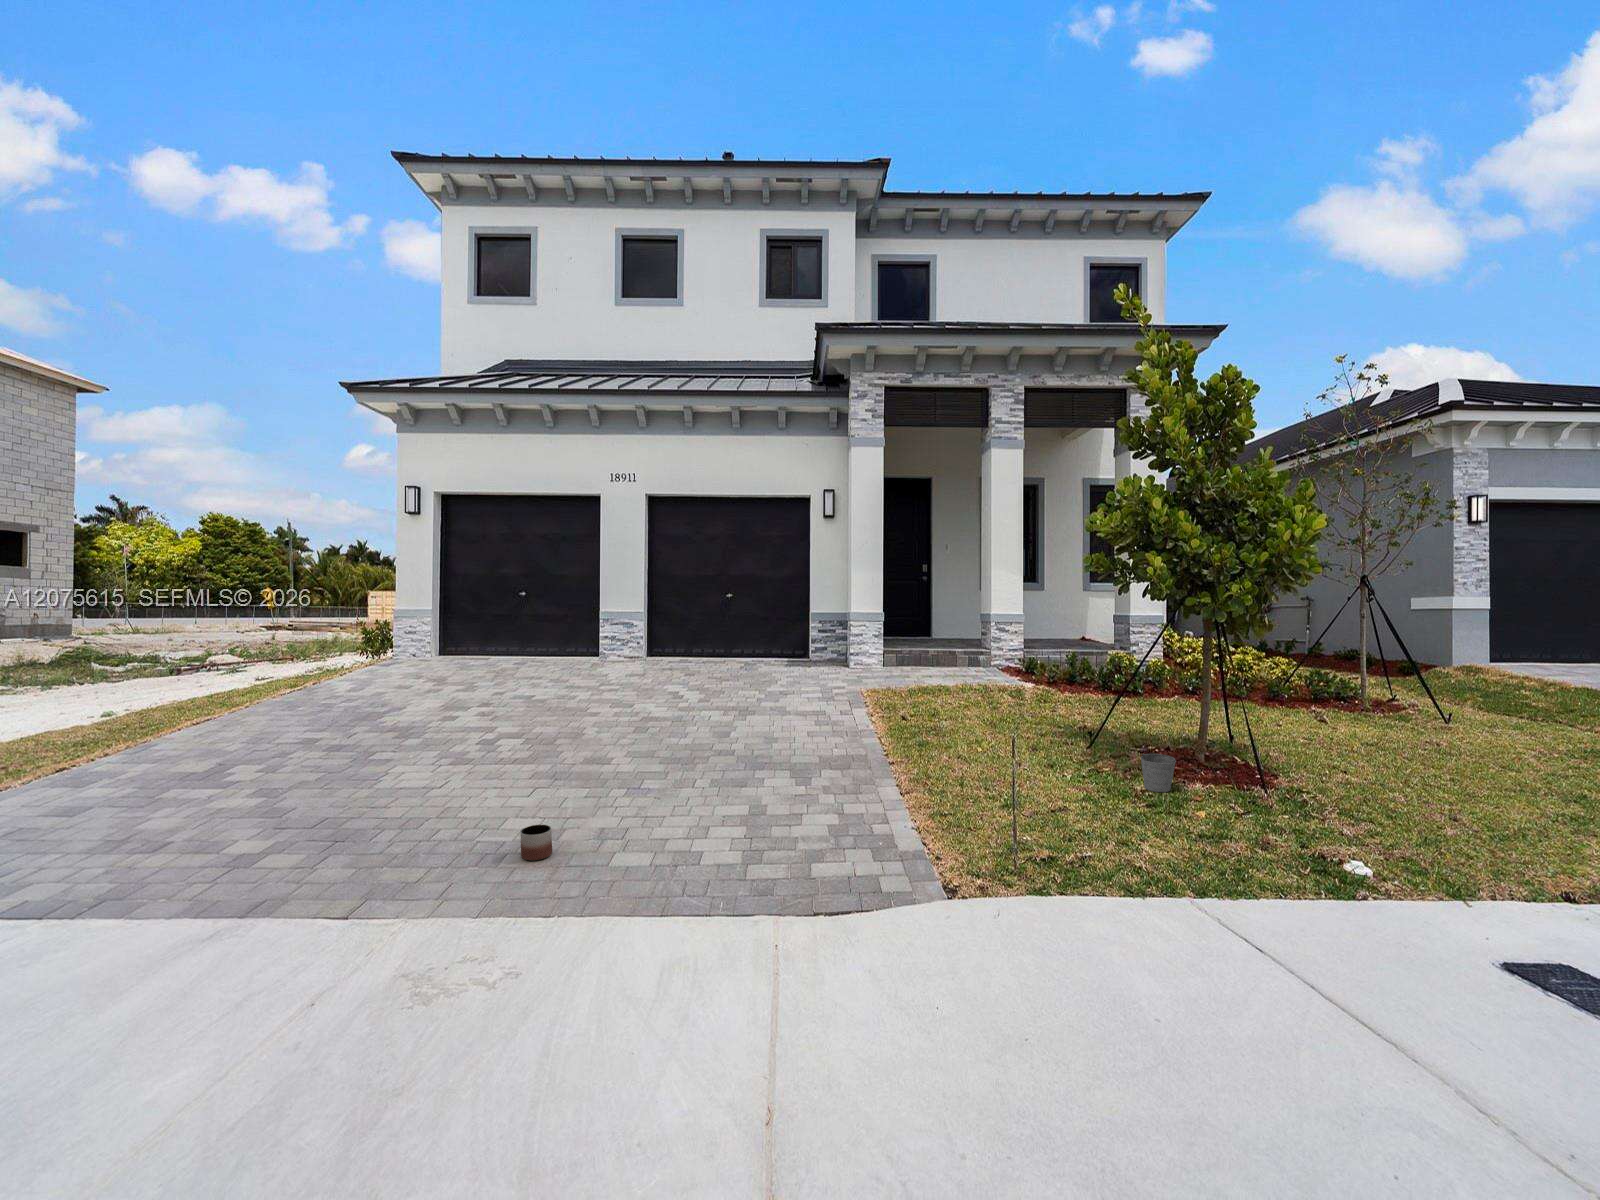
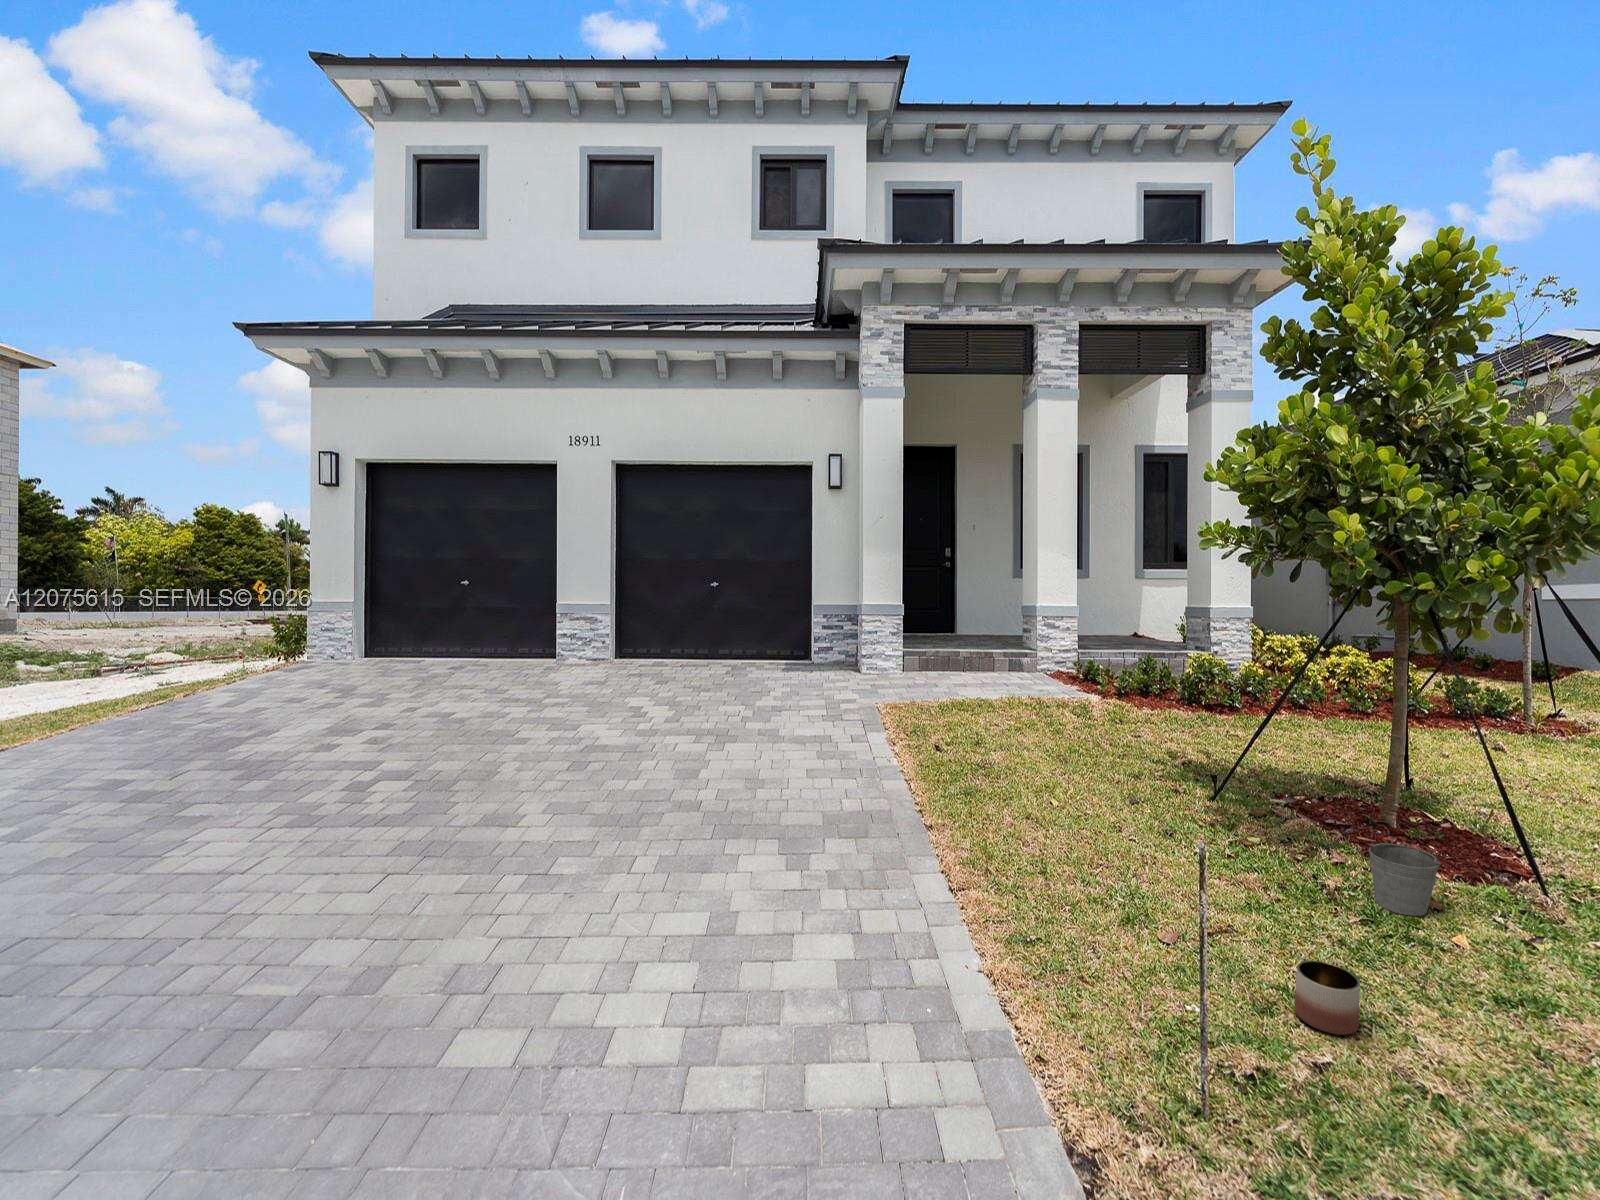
planter: present [521,825,552,861] -> present [1294,961,1360,1035]

